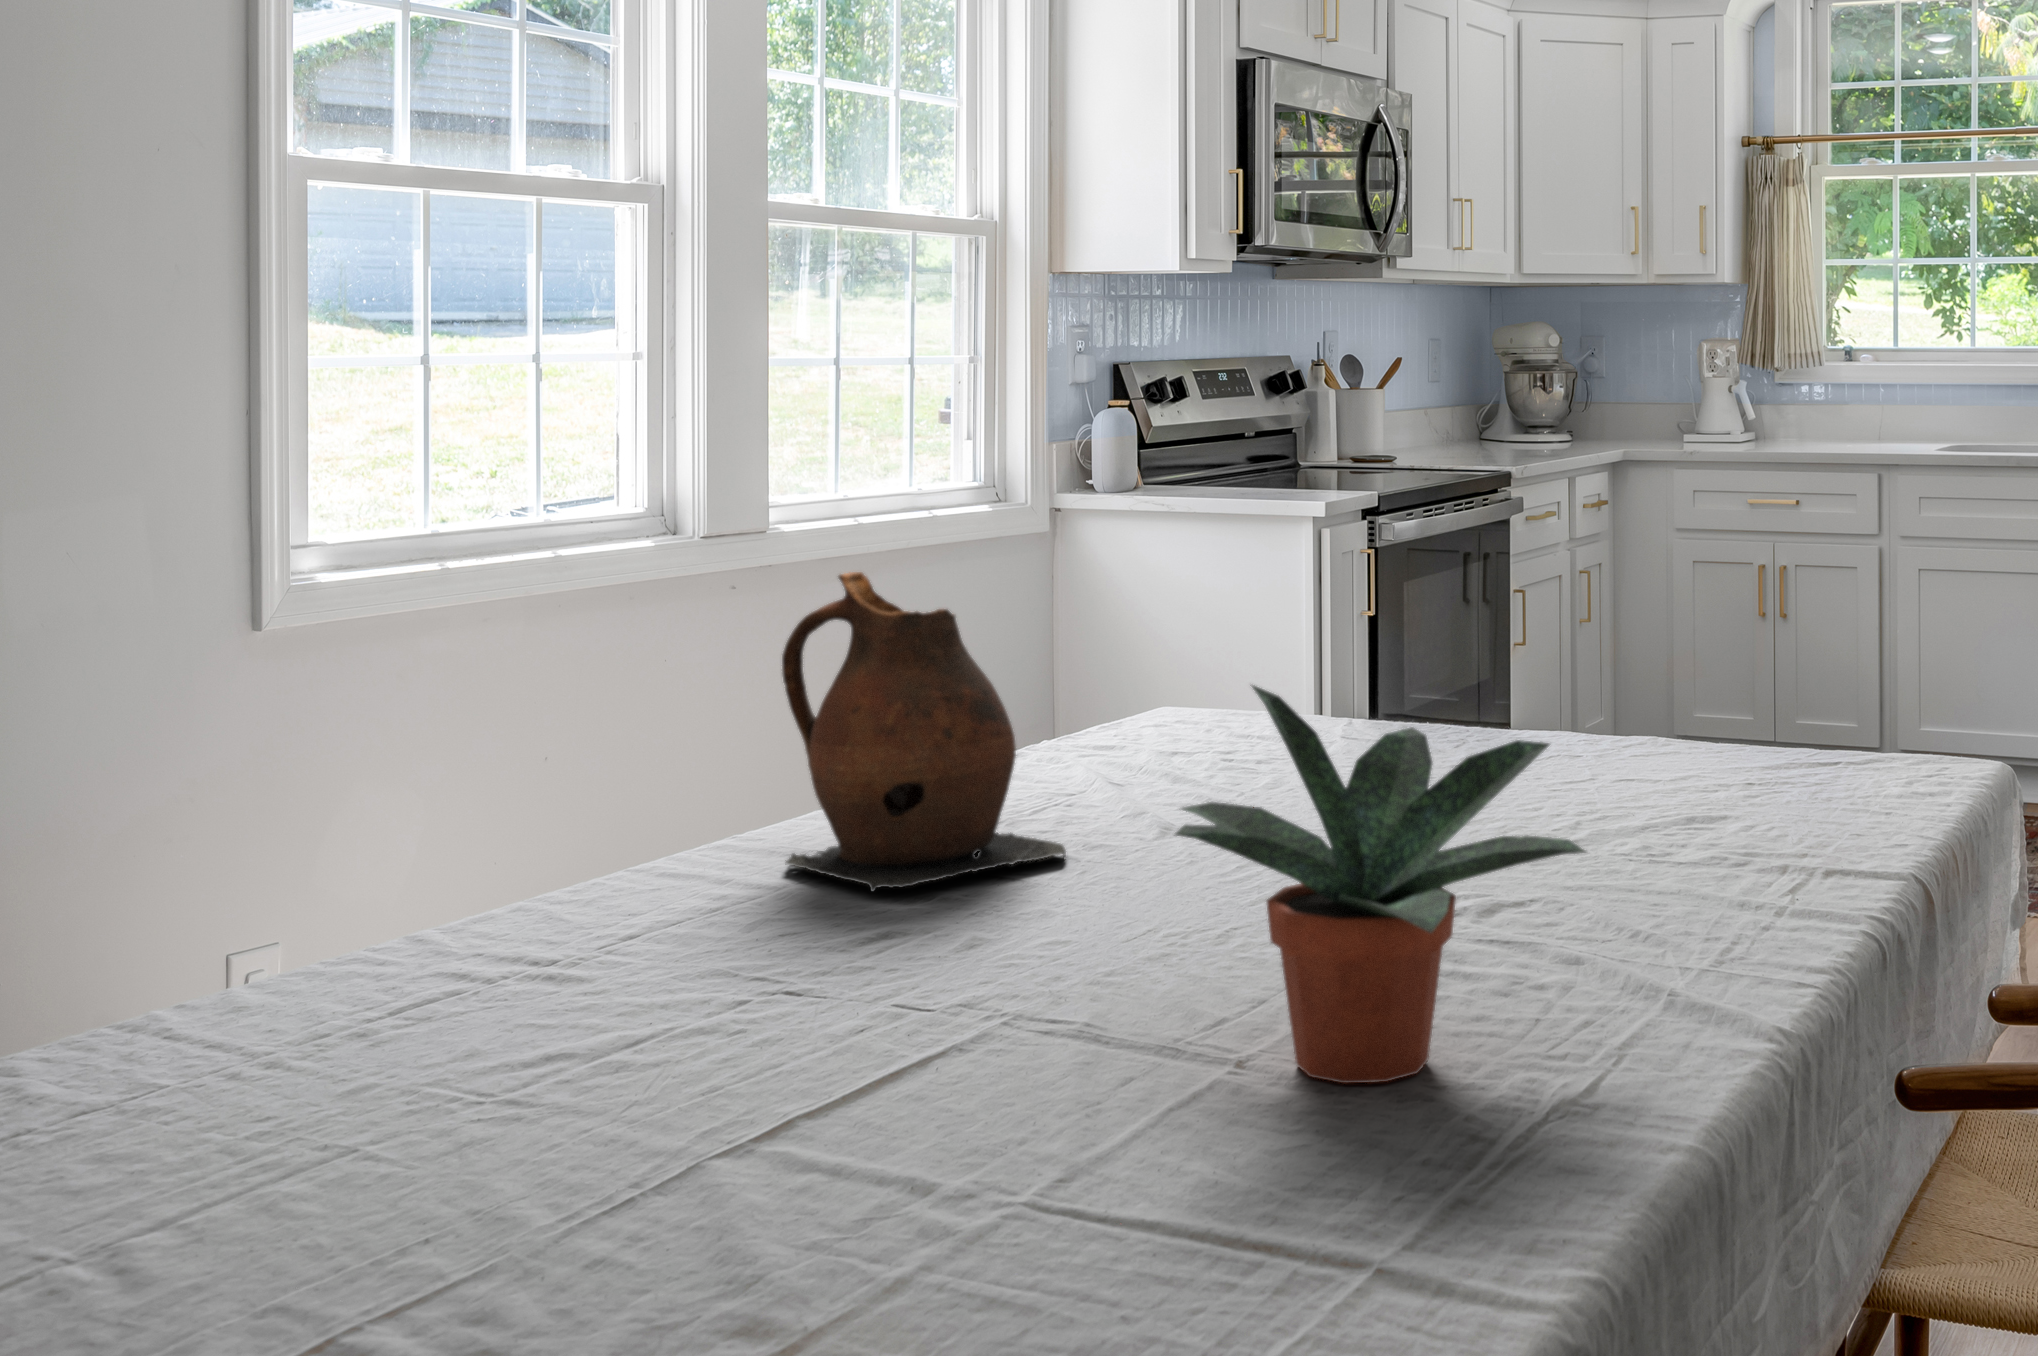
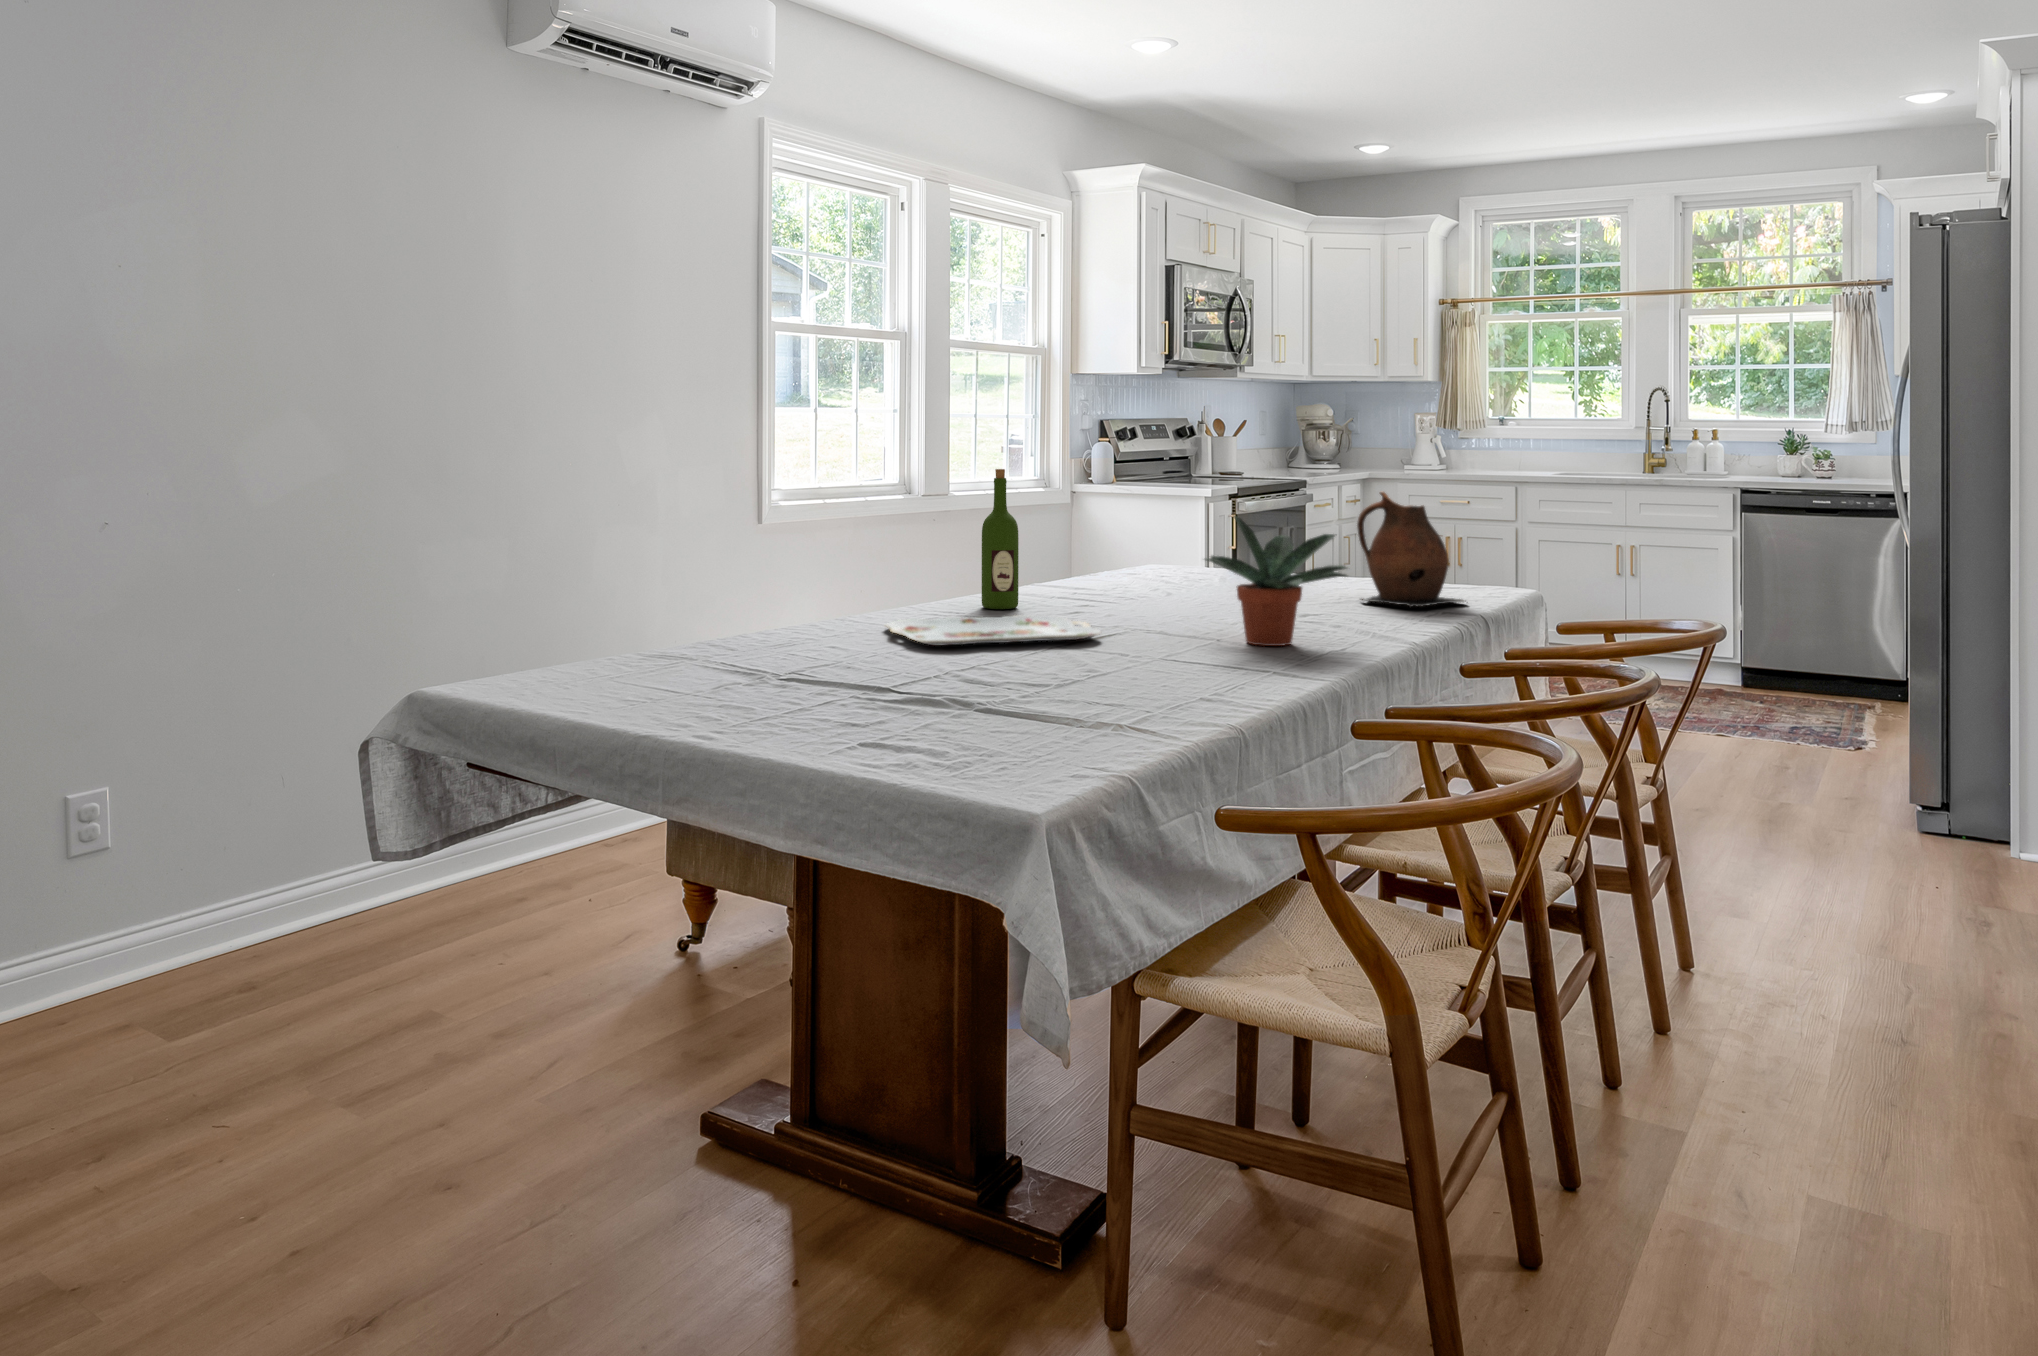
wine bottle: none [598,537,706,930] -> present [982,469,1019,609]
ceramic pitcher: present [782,572,1066,891] -> present [1357,492,1466,607]
serving tray: none [154,968,859,1175] -> present [886,615,1101,646]

